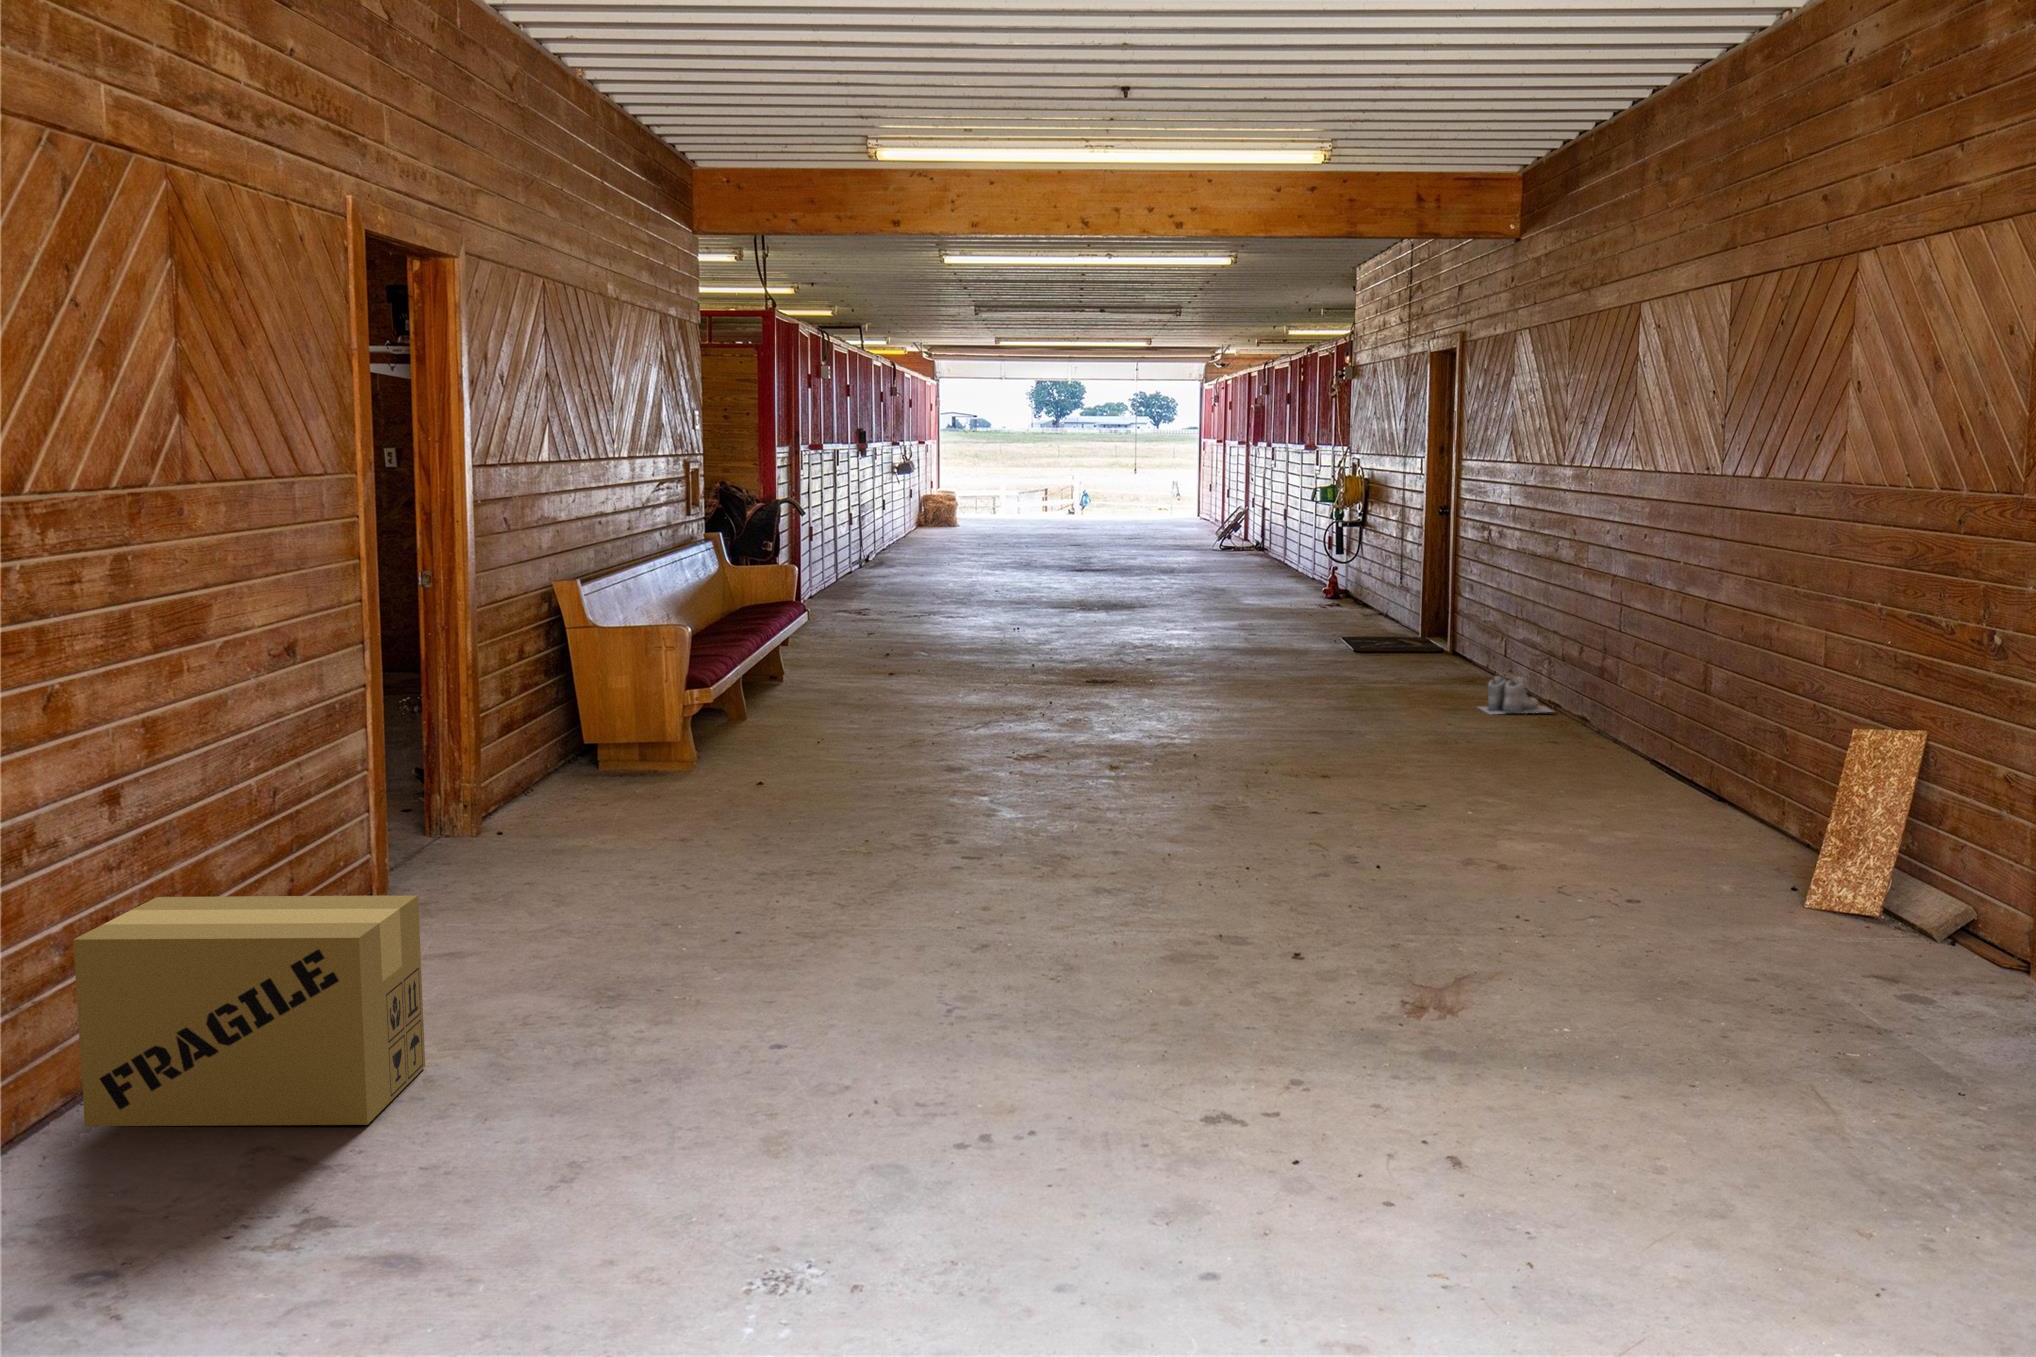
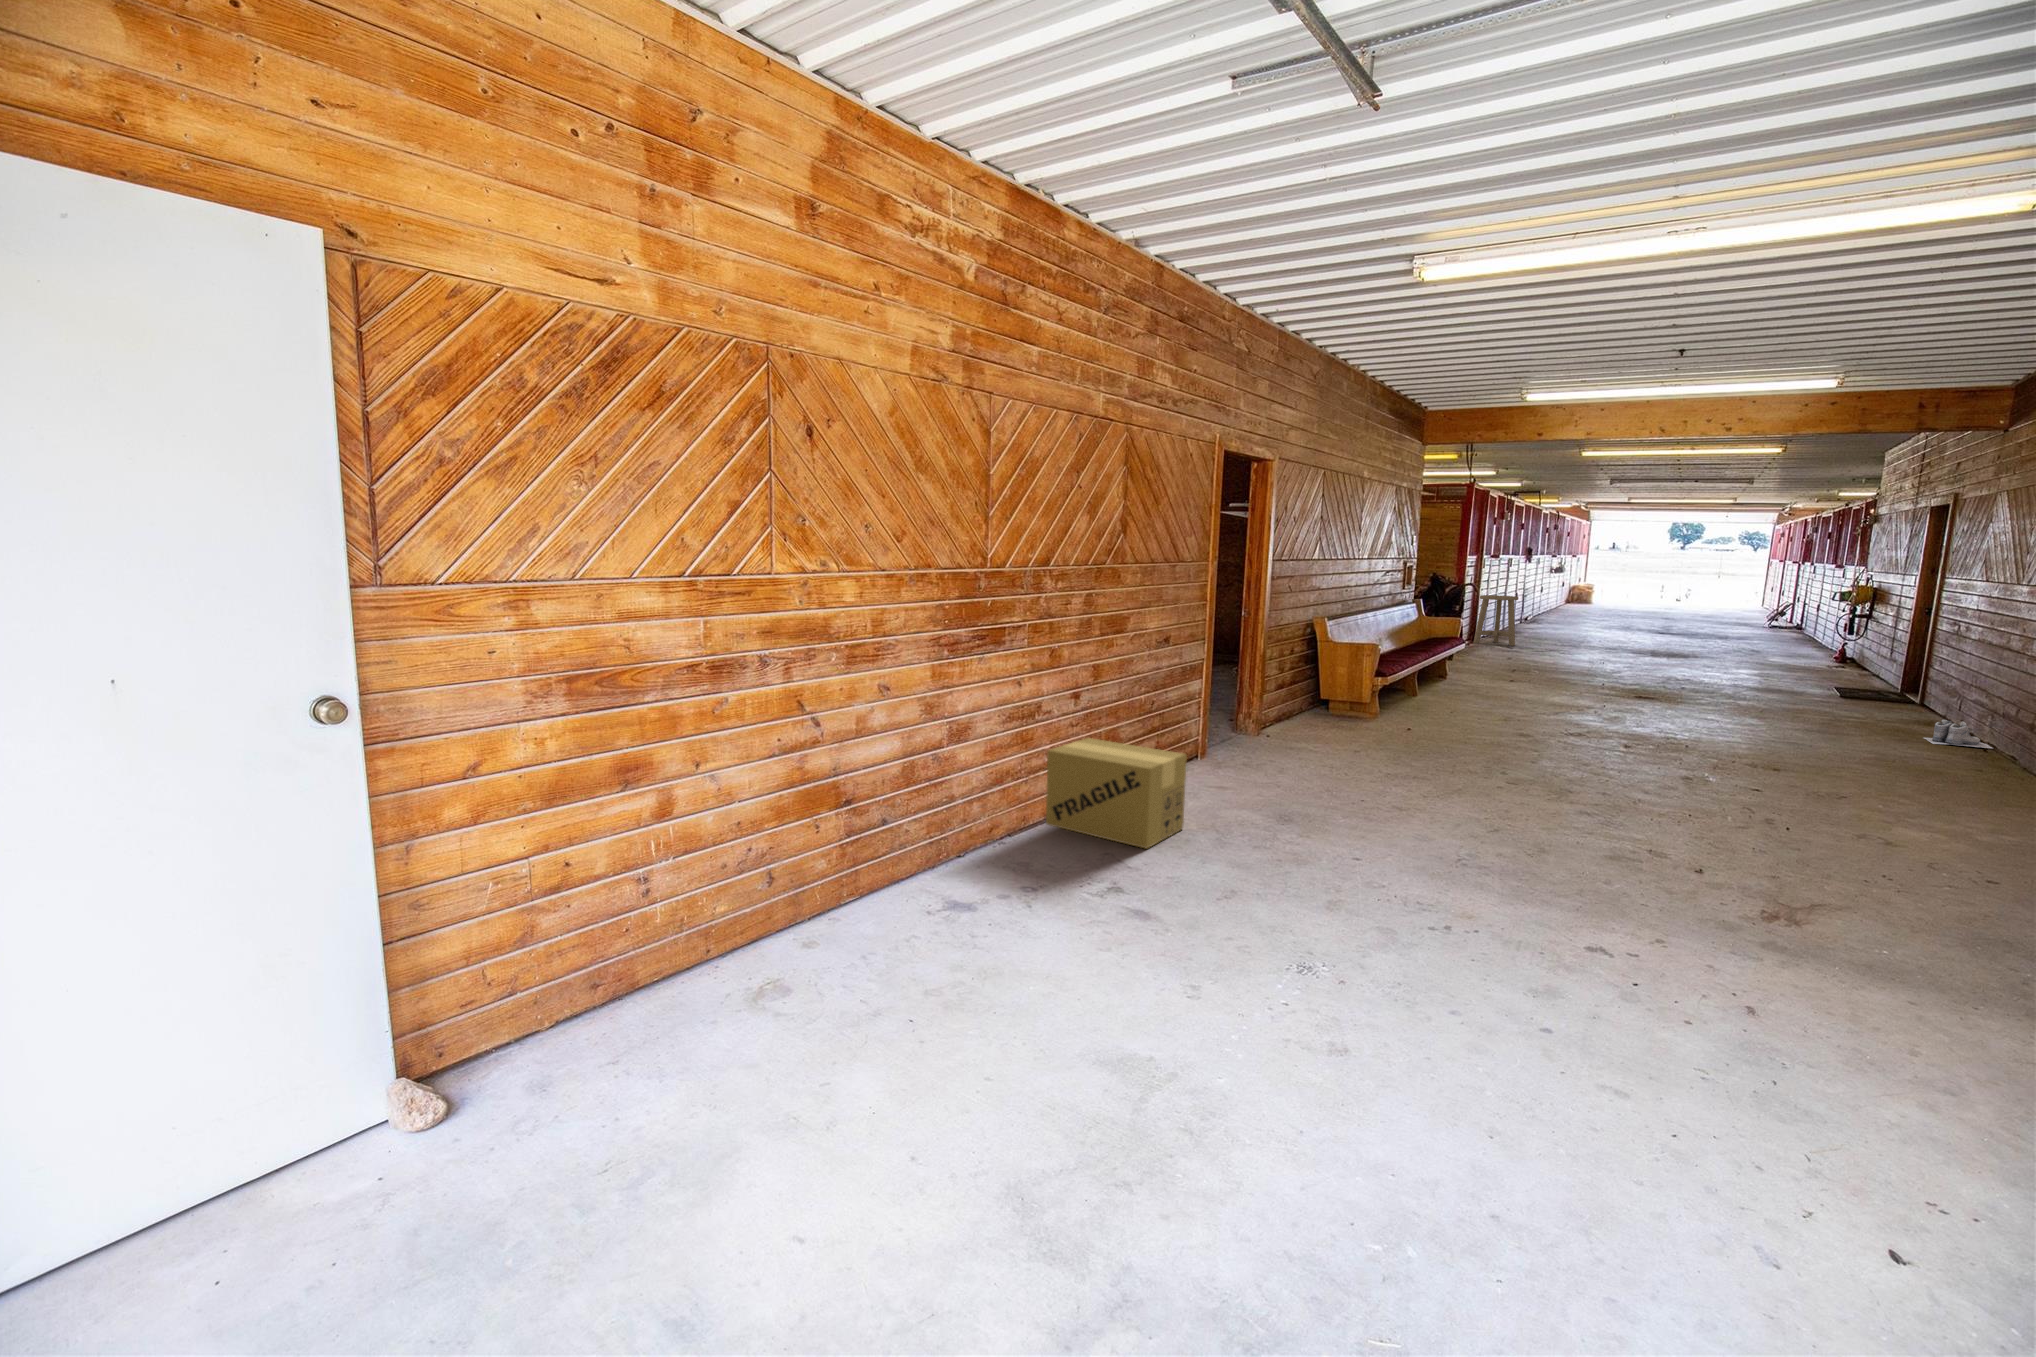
stool: none [799,521,872,619] -> present [1474,595,1518,646]

